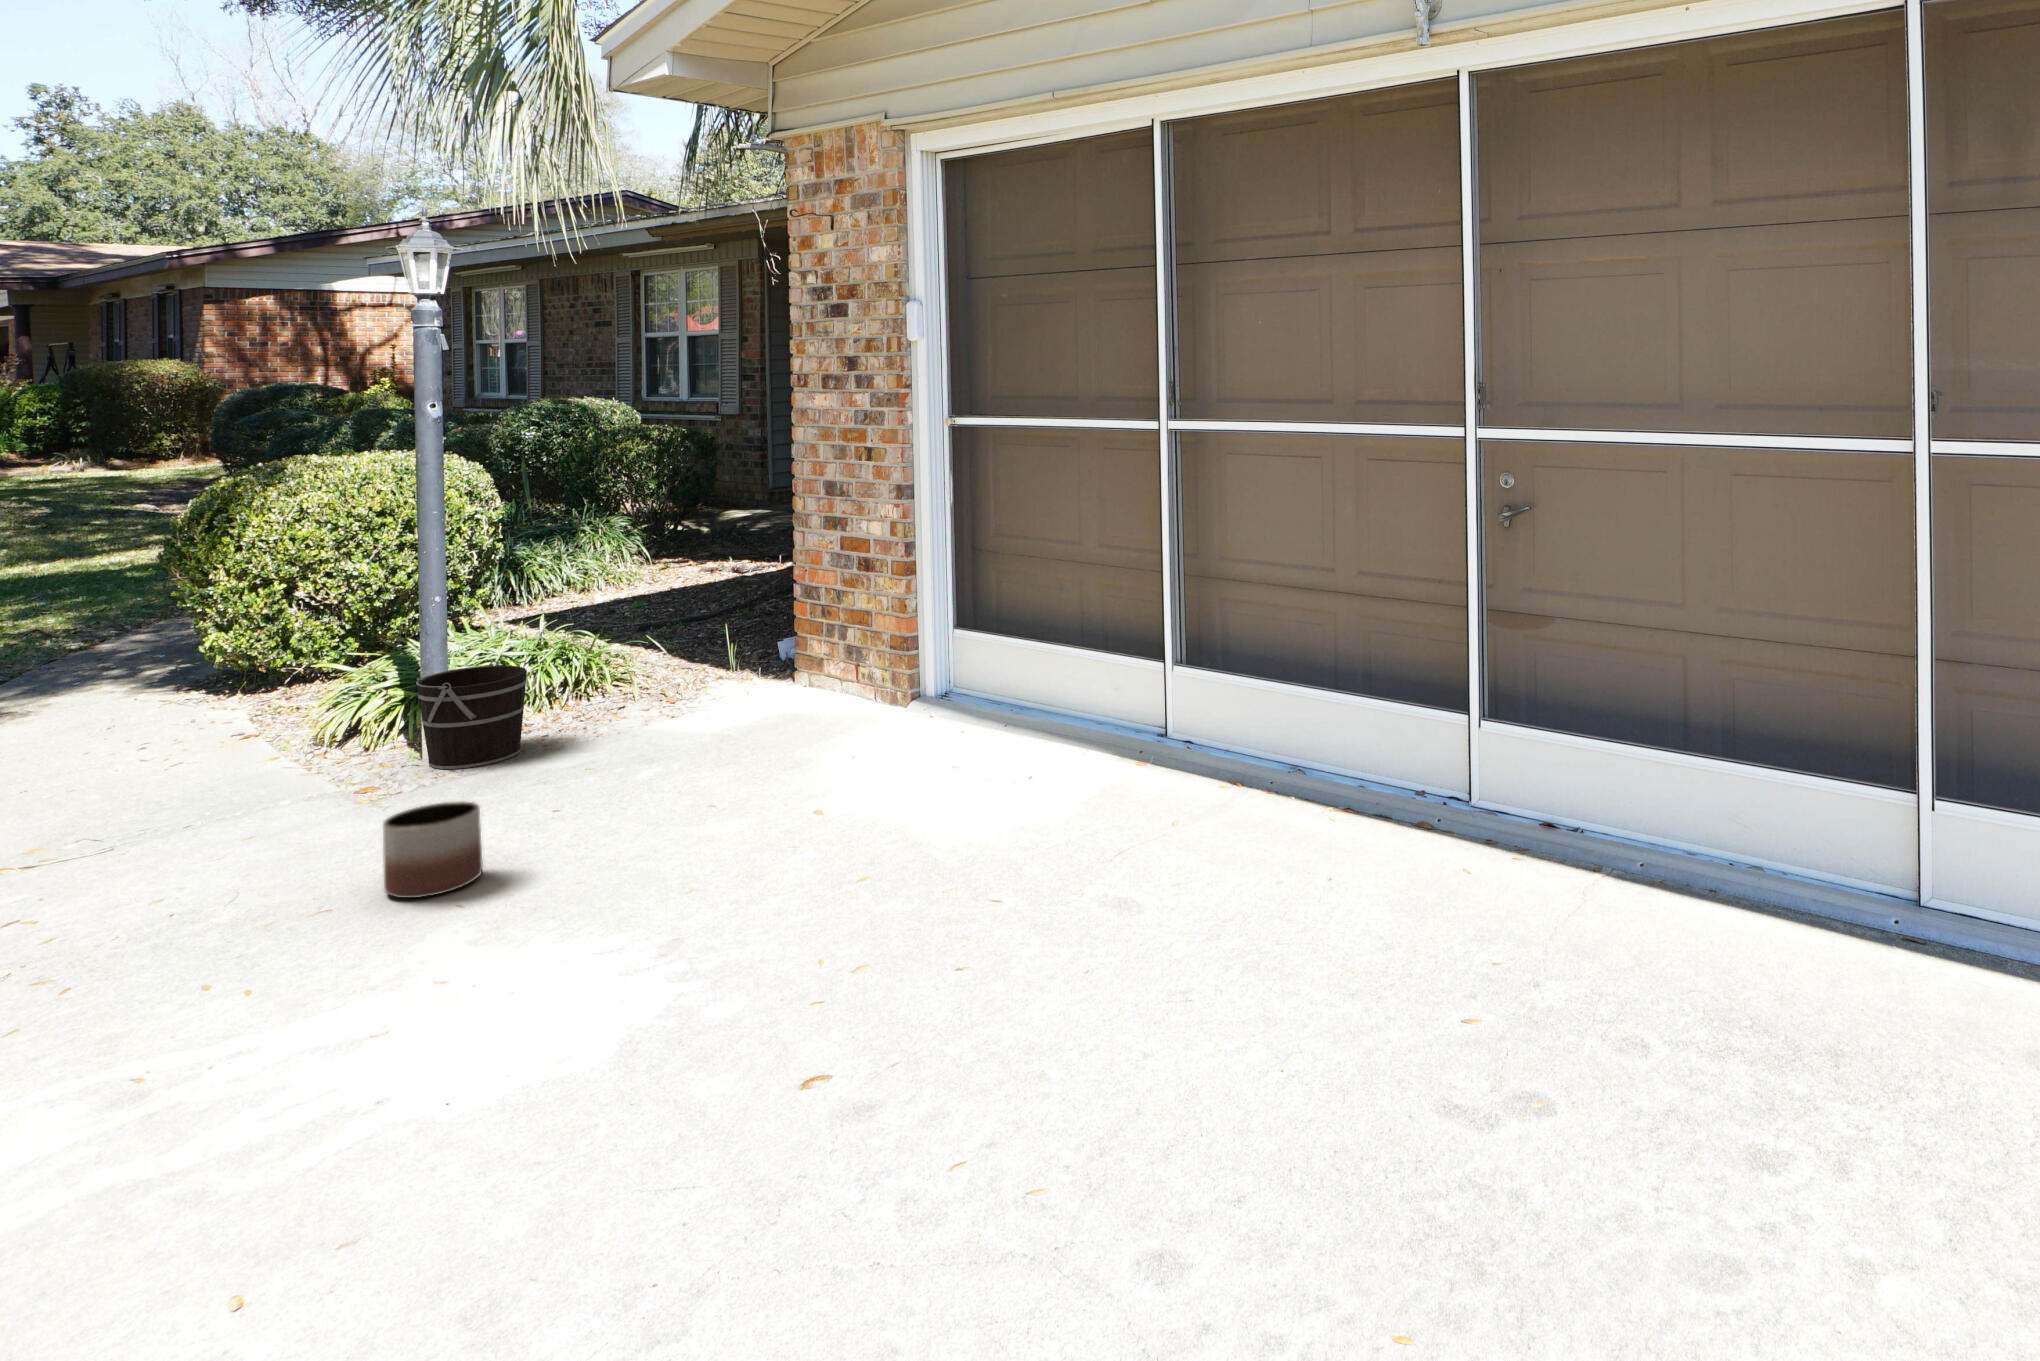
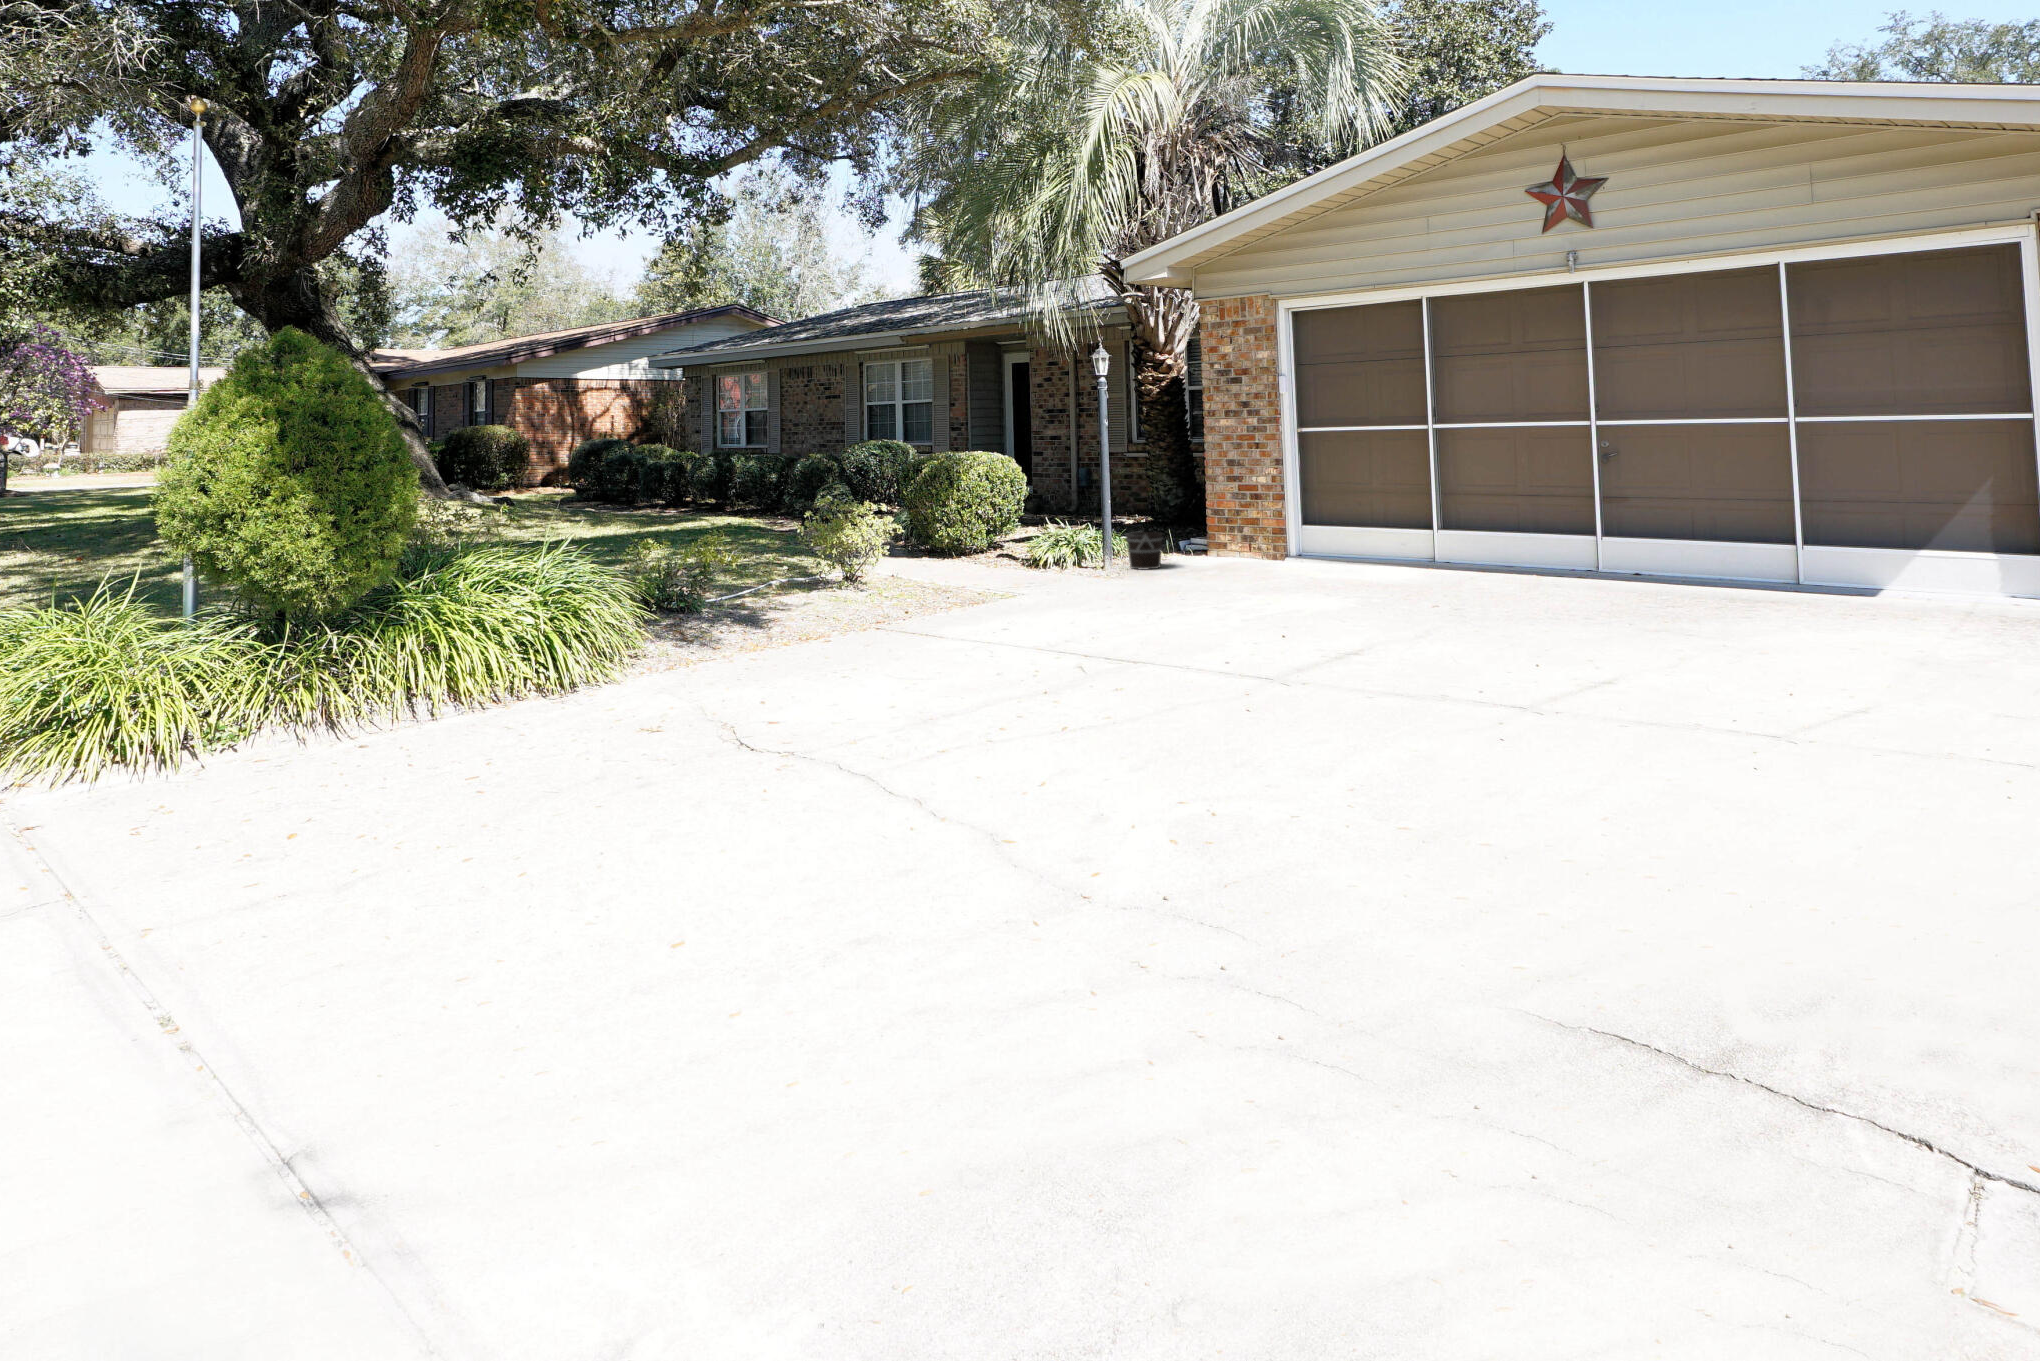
planter: present [383,801,483,898] -> none [1209,561,1238,590]

